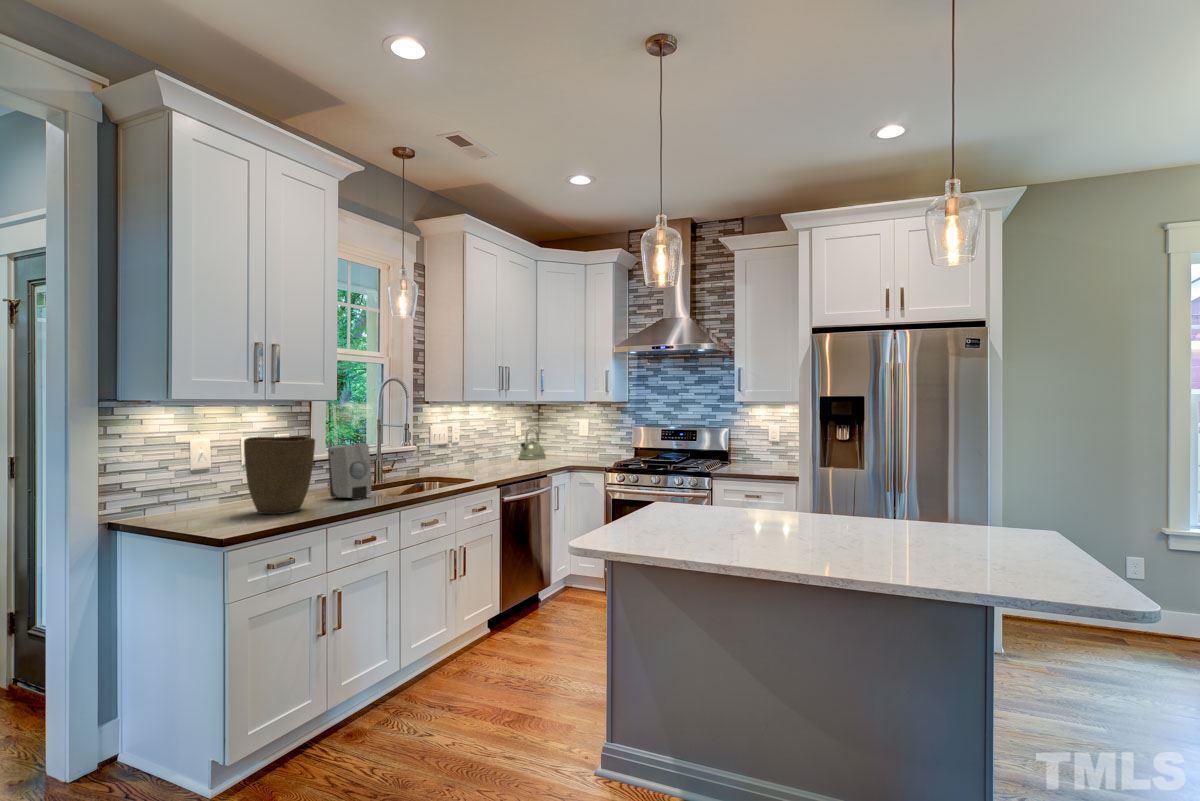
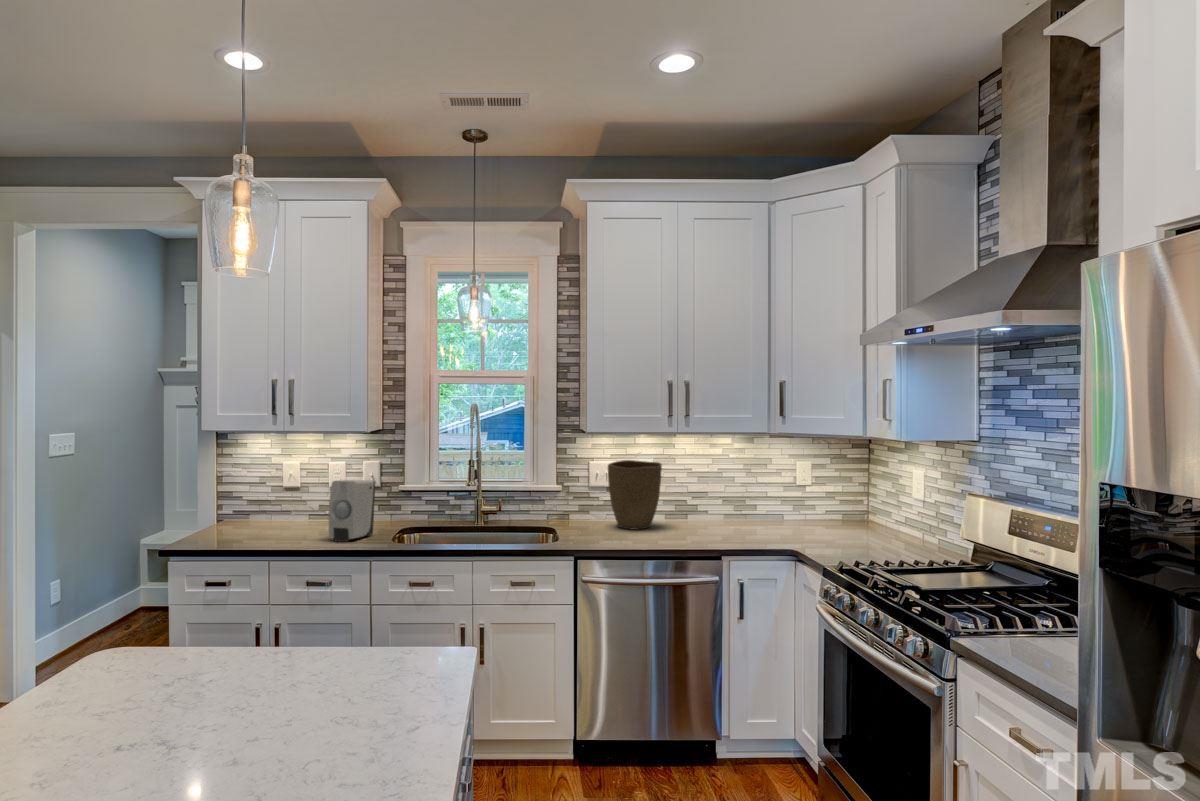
kettle: present [519,428,546,460] -> none [775,474,830,532]
vase: present [244,436,315,514] -> present [608,460,662,530]

